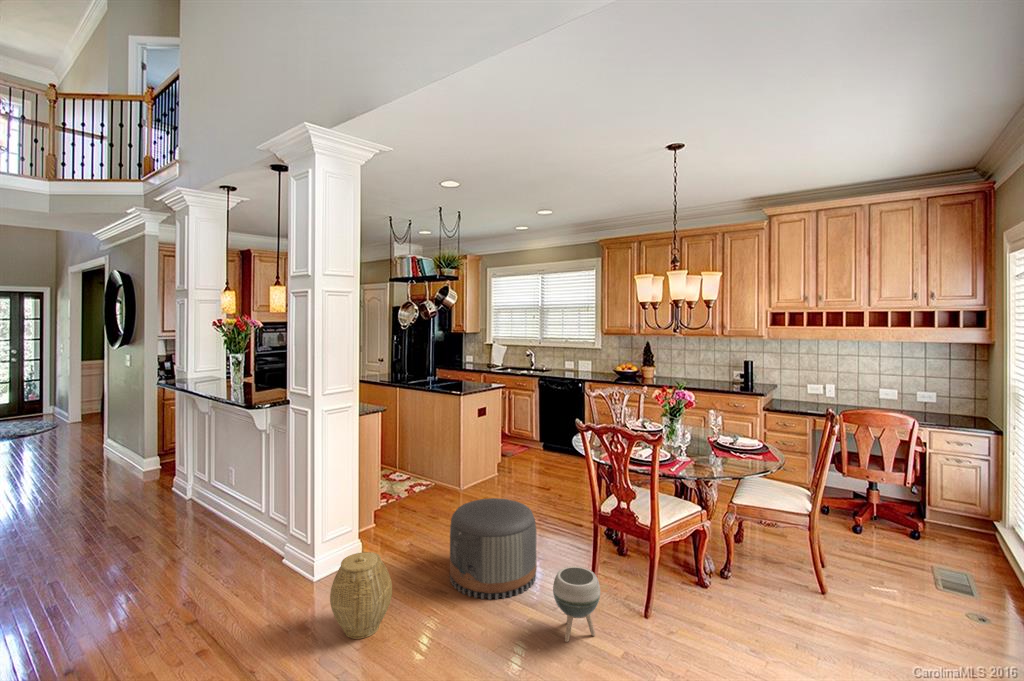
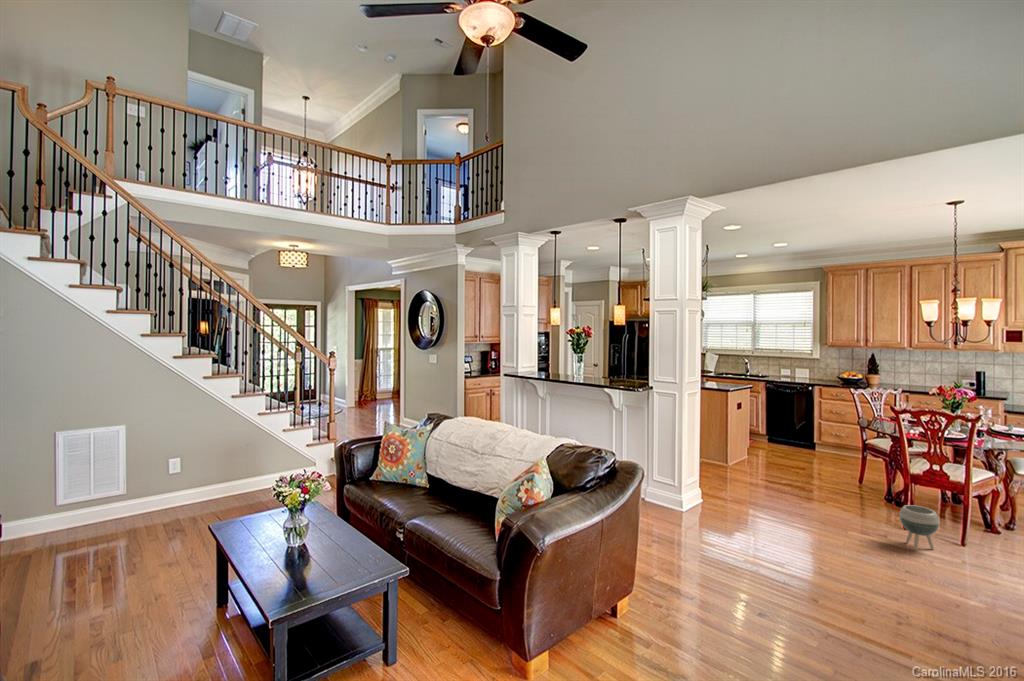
pouf: present [450,498,536,600] -> none [789,464,859,528]
woven basket: present [330,552,392,639] -> none [744,488,786,538]

